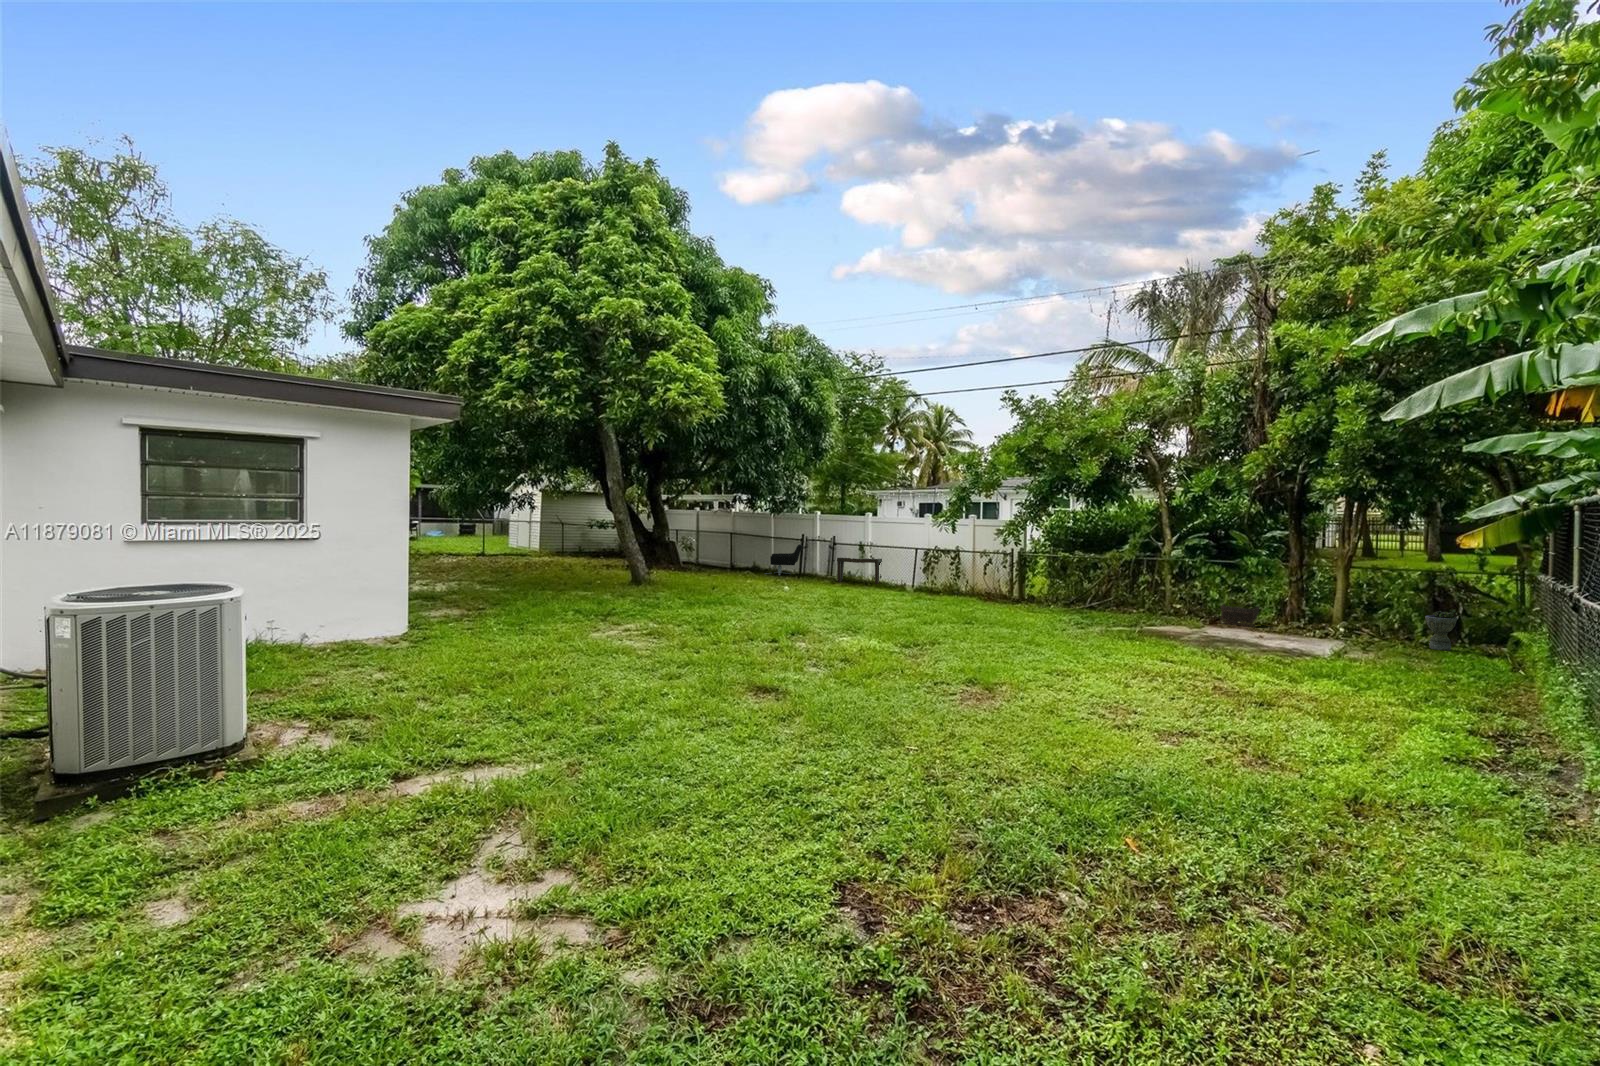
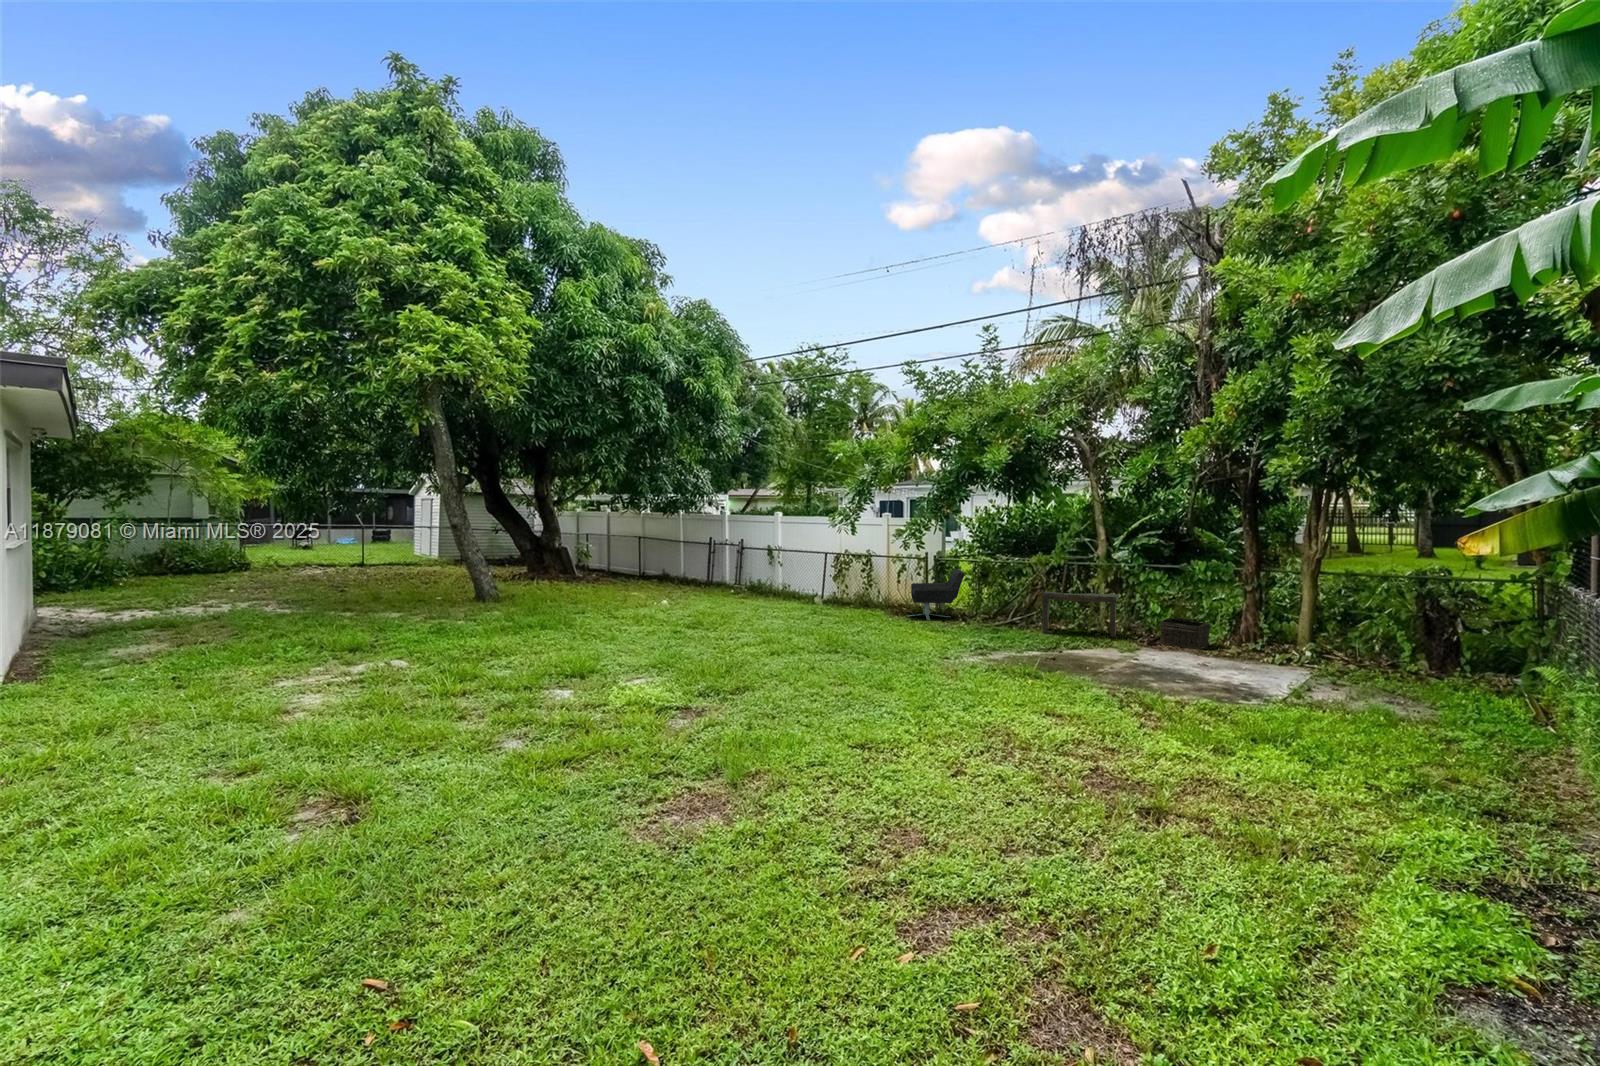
lounge chair: present [770,544,802,575] -> present [909,569,965,620]
bench: present [837,558,882,584] -> present [1041,591,1119,638]
planter: present [1425,610,1457,651] -> none [1415,630,1457,684]

